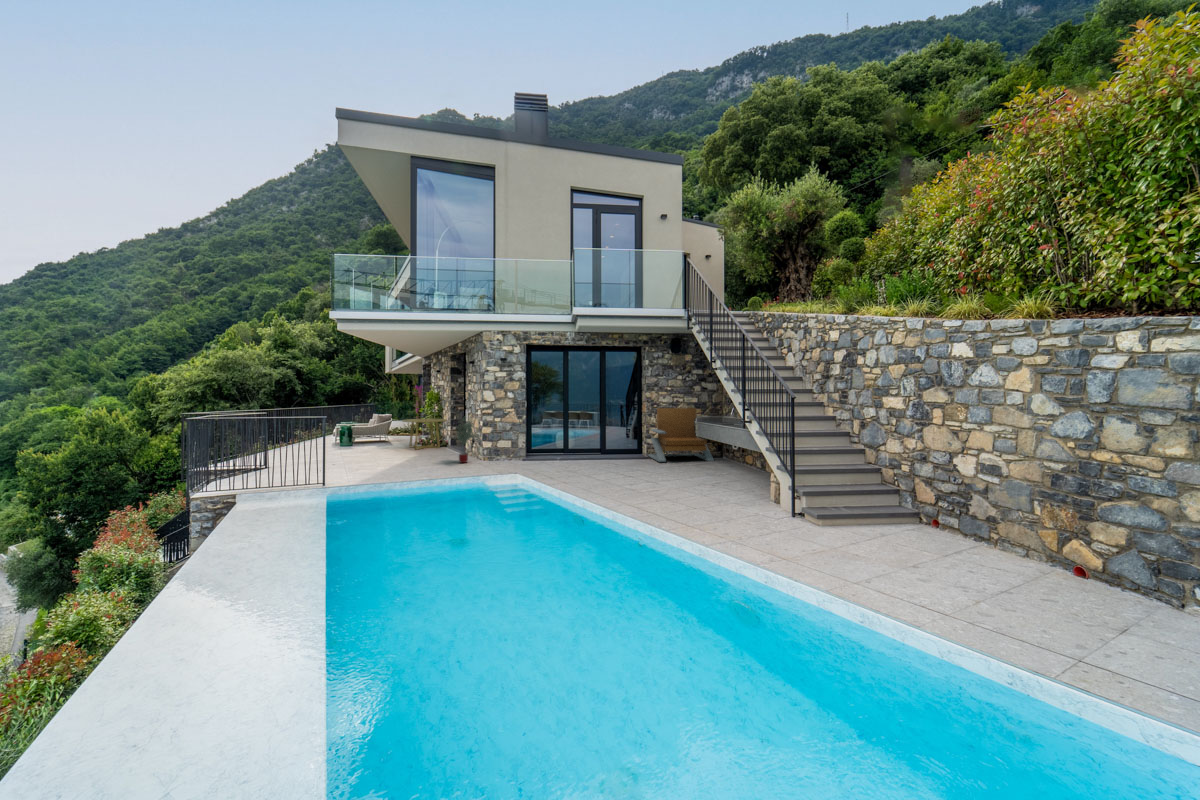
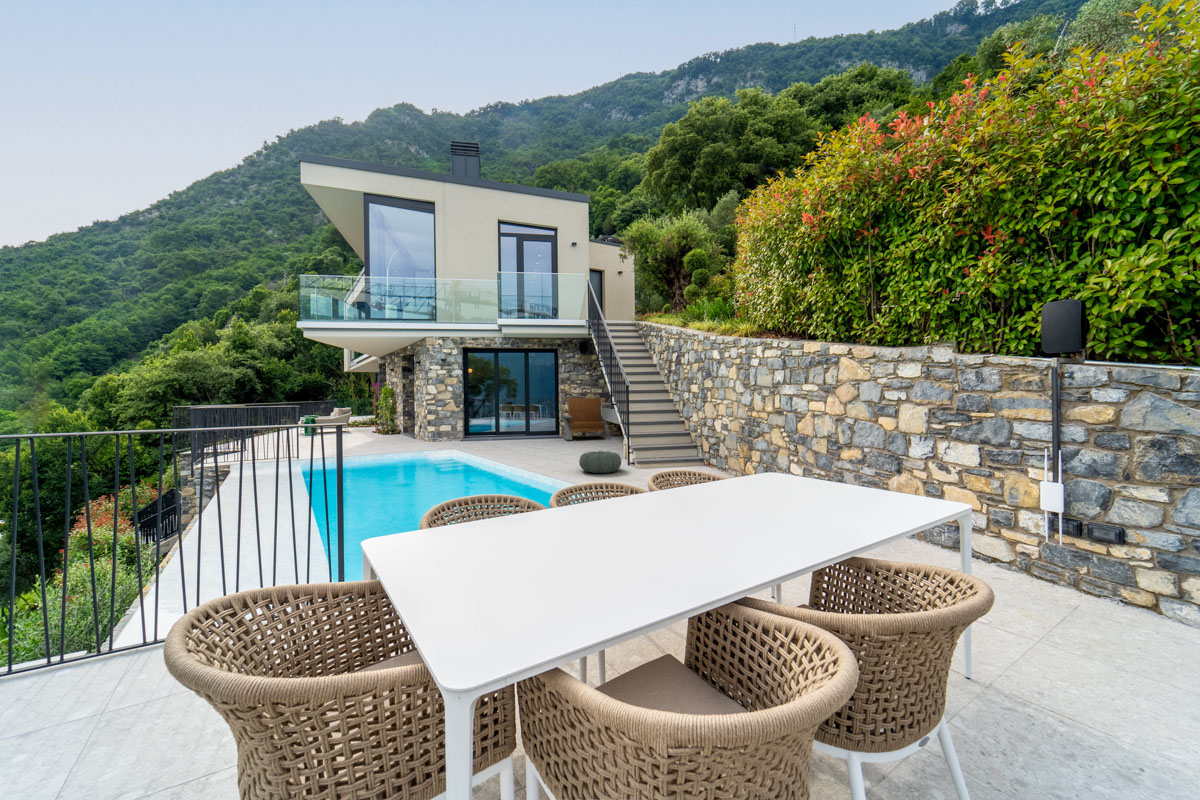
potted tree: present [457,418,479,463] -> none [403,406,425,444]
round table: present [402,419,446,450] -> none [360,410,399,436]
pouf: none [729,494,797,532] -> present [579,451,621,473]

